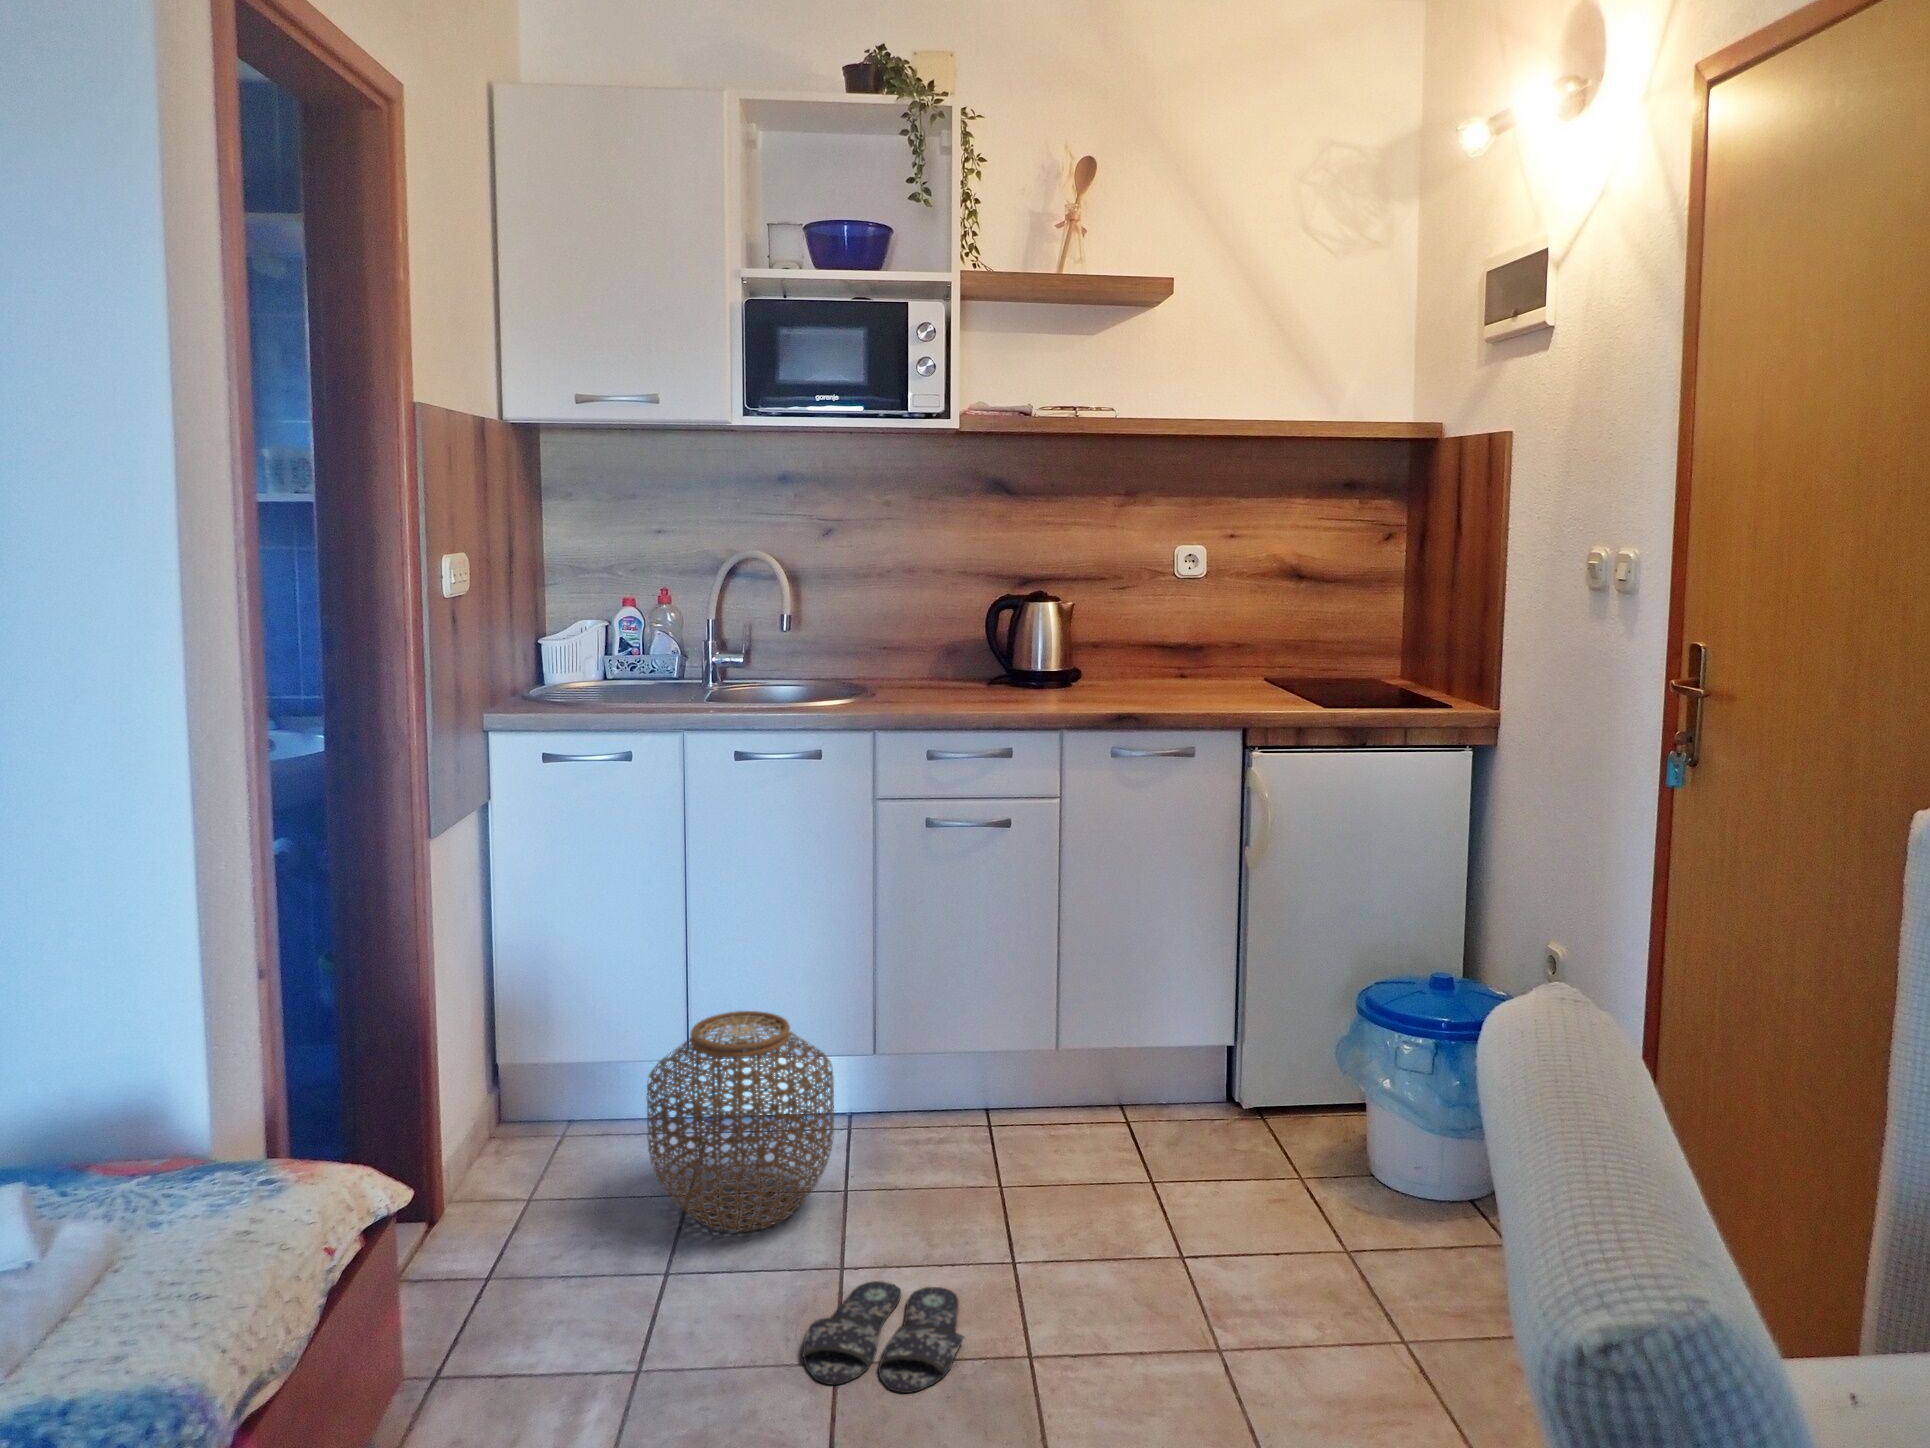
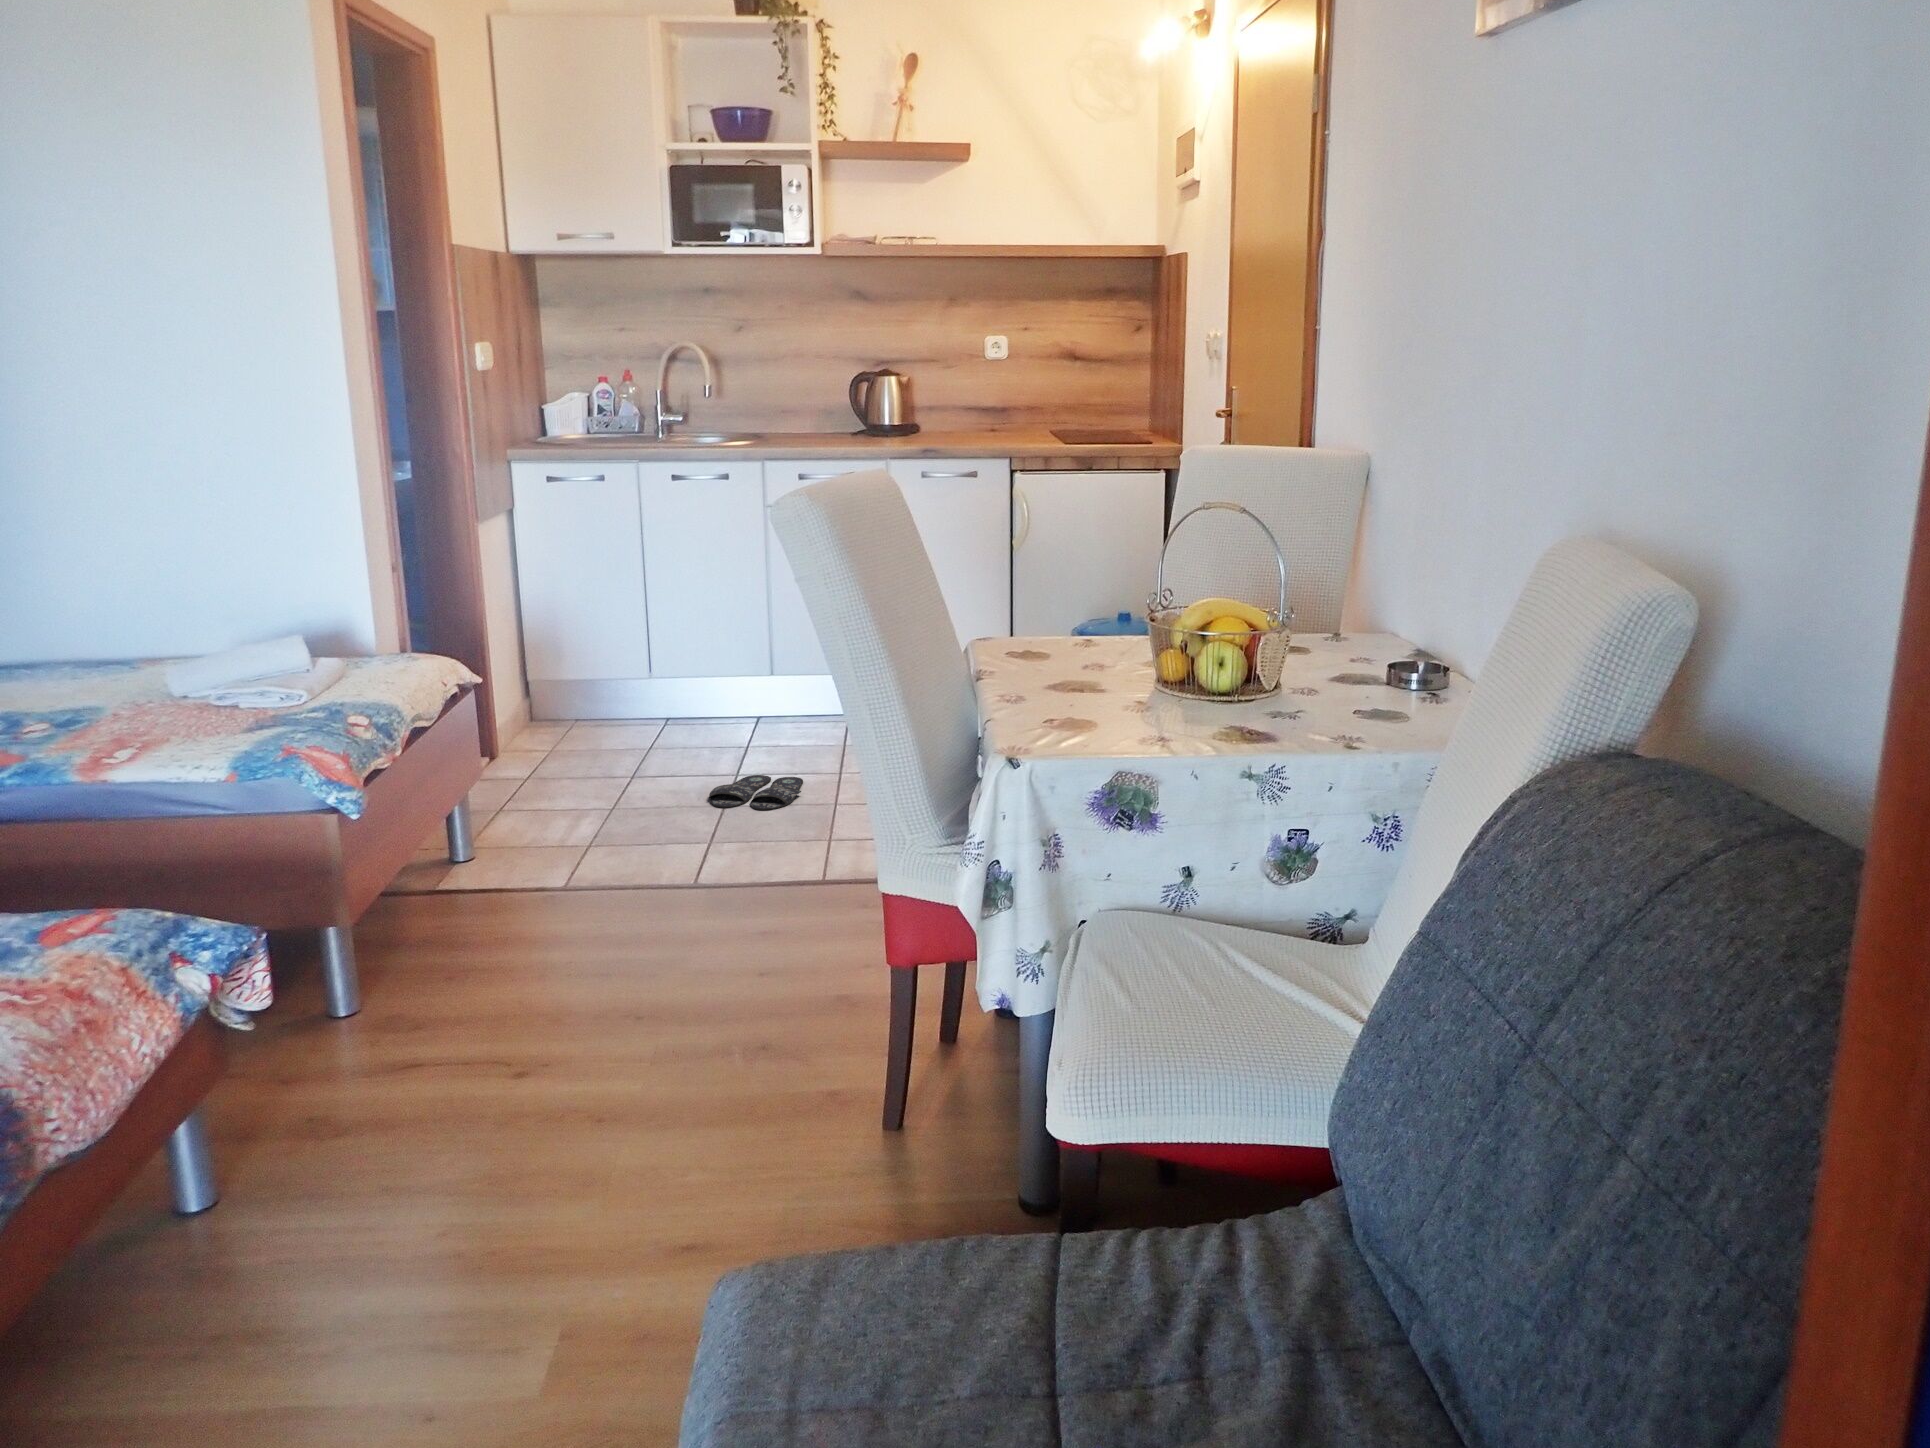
woven basket: present [647,1011,834,1232] -> none [621,633,738,759]

